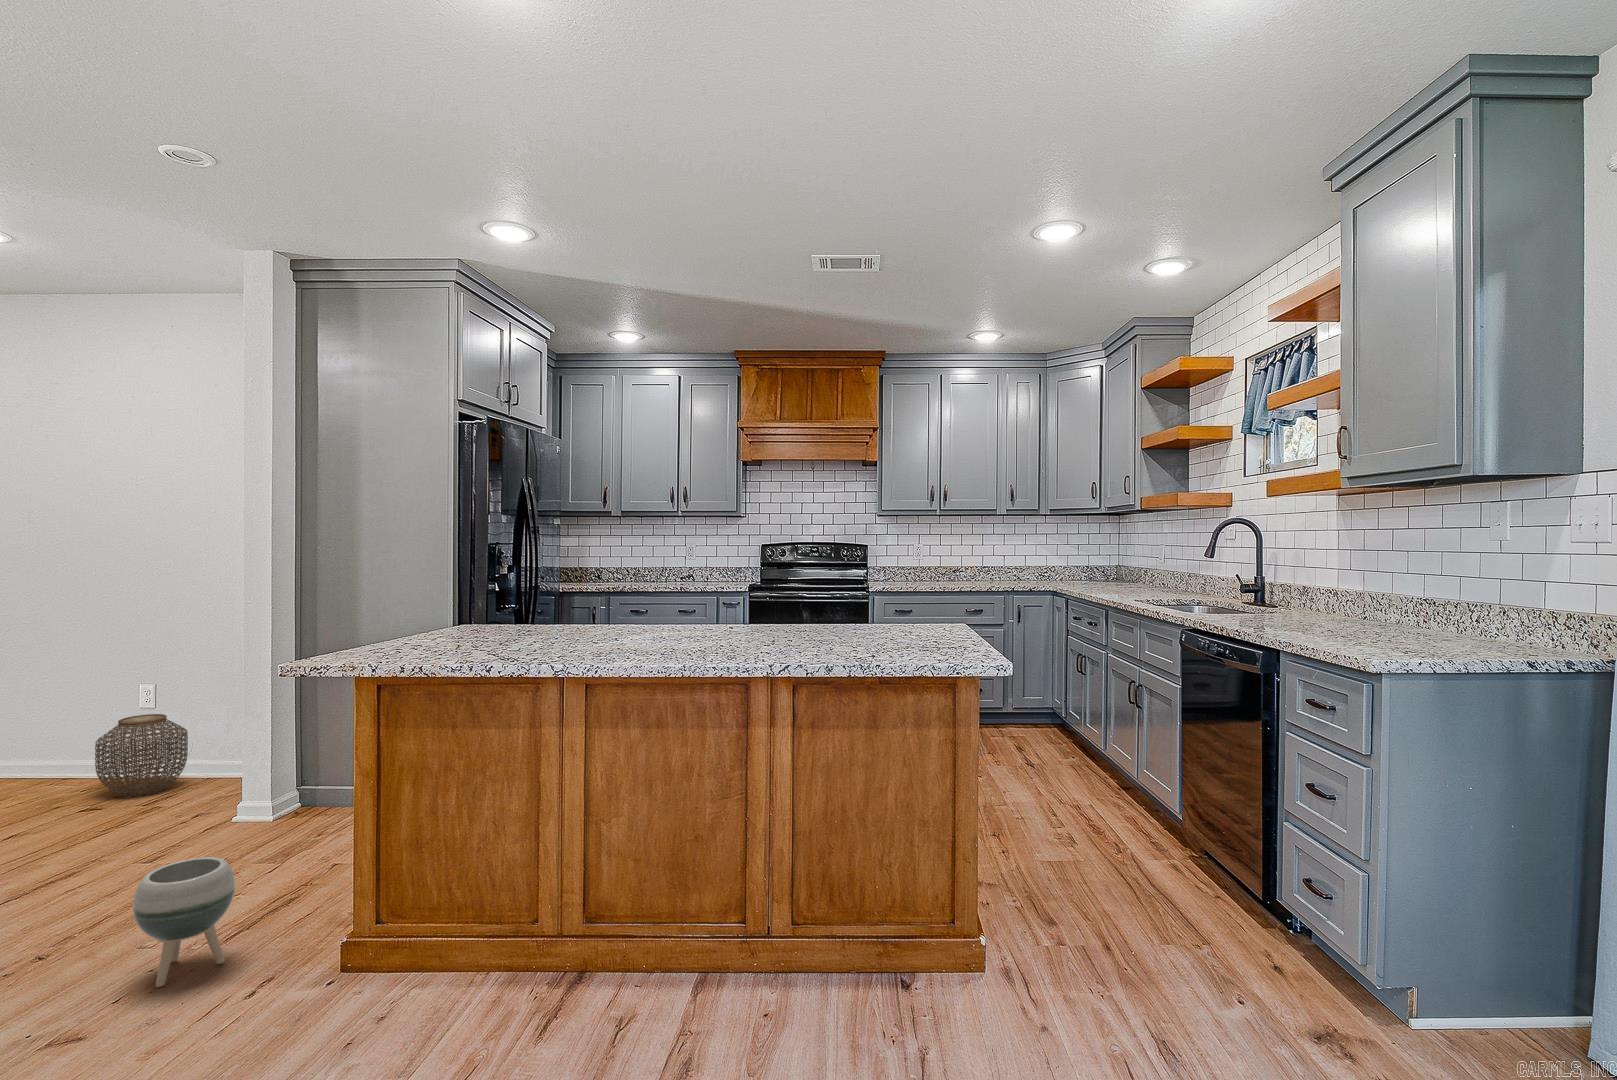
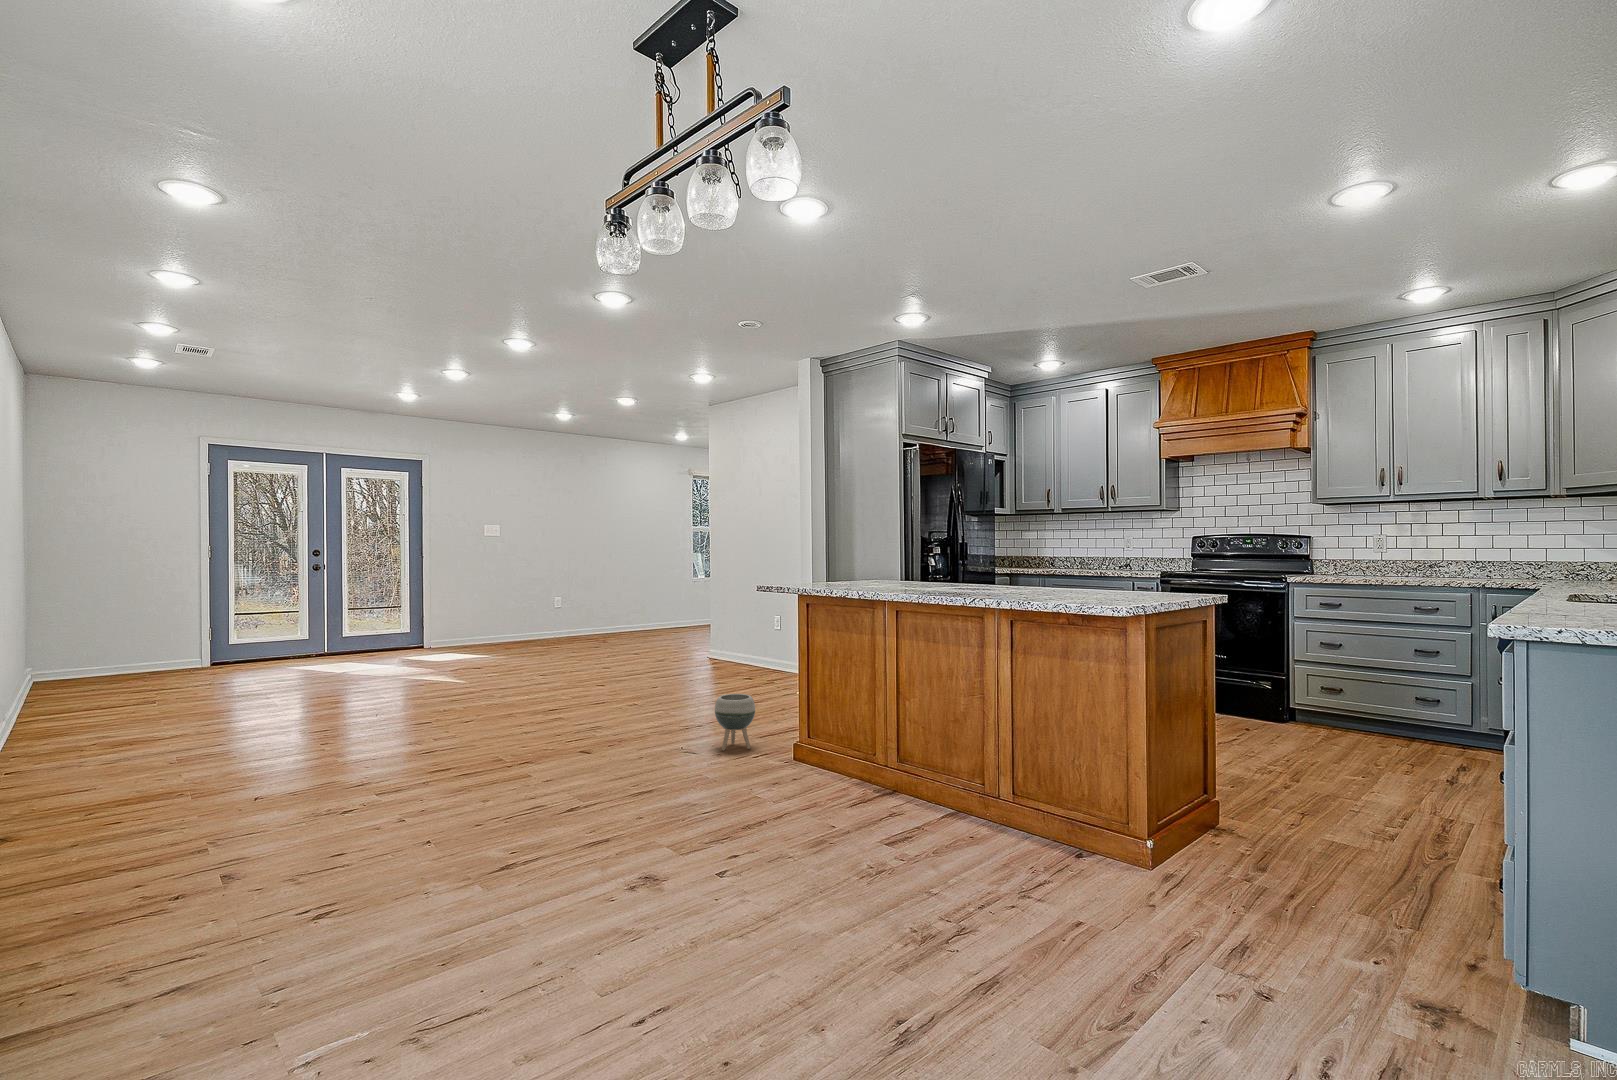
woven basket: present [95,714,188,796] -> none [741,636,781,681]

